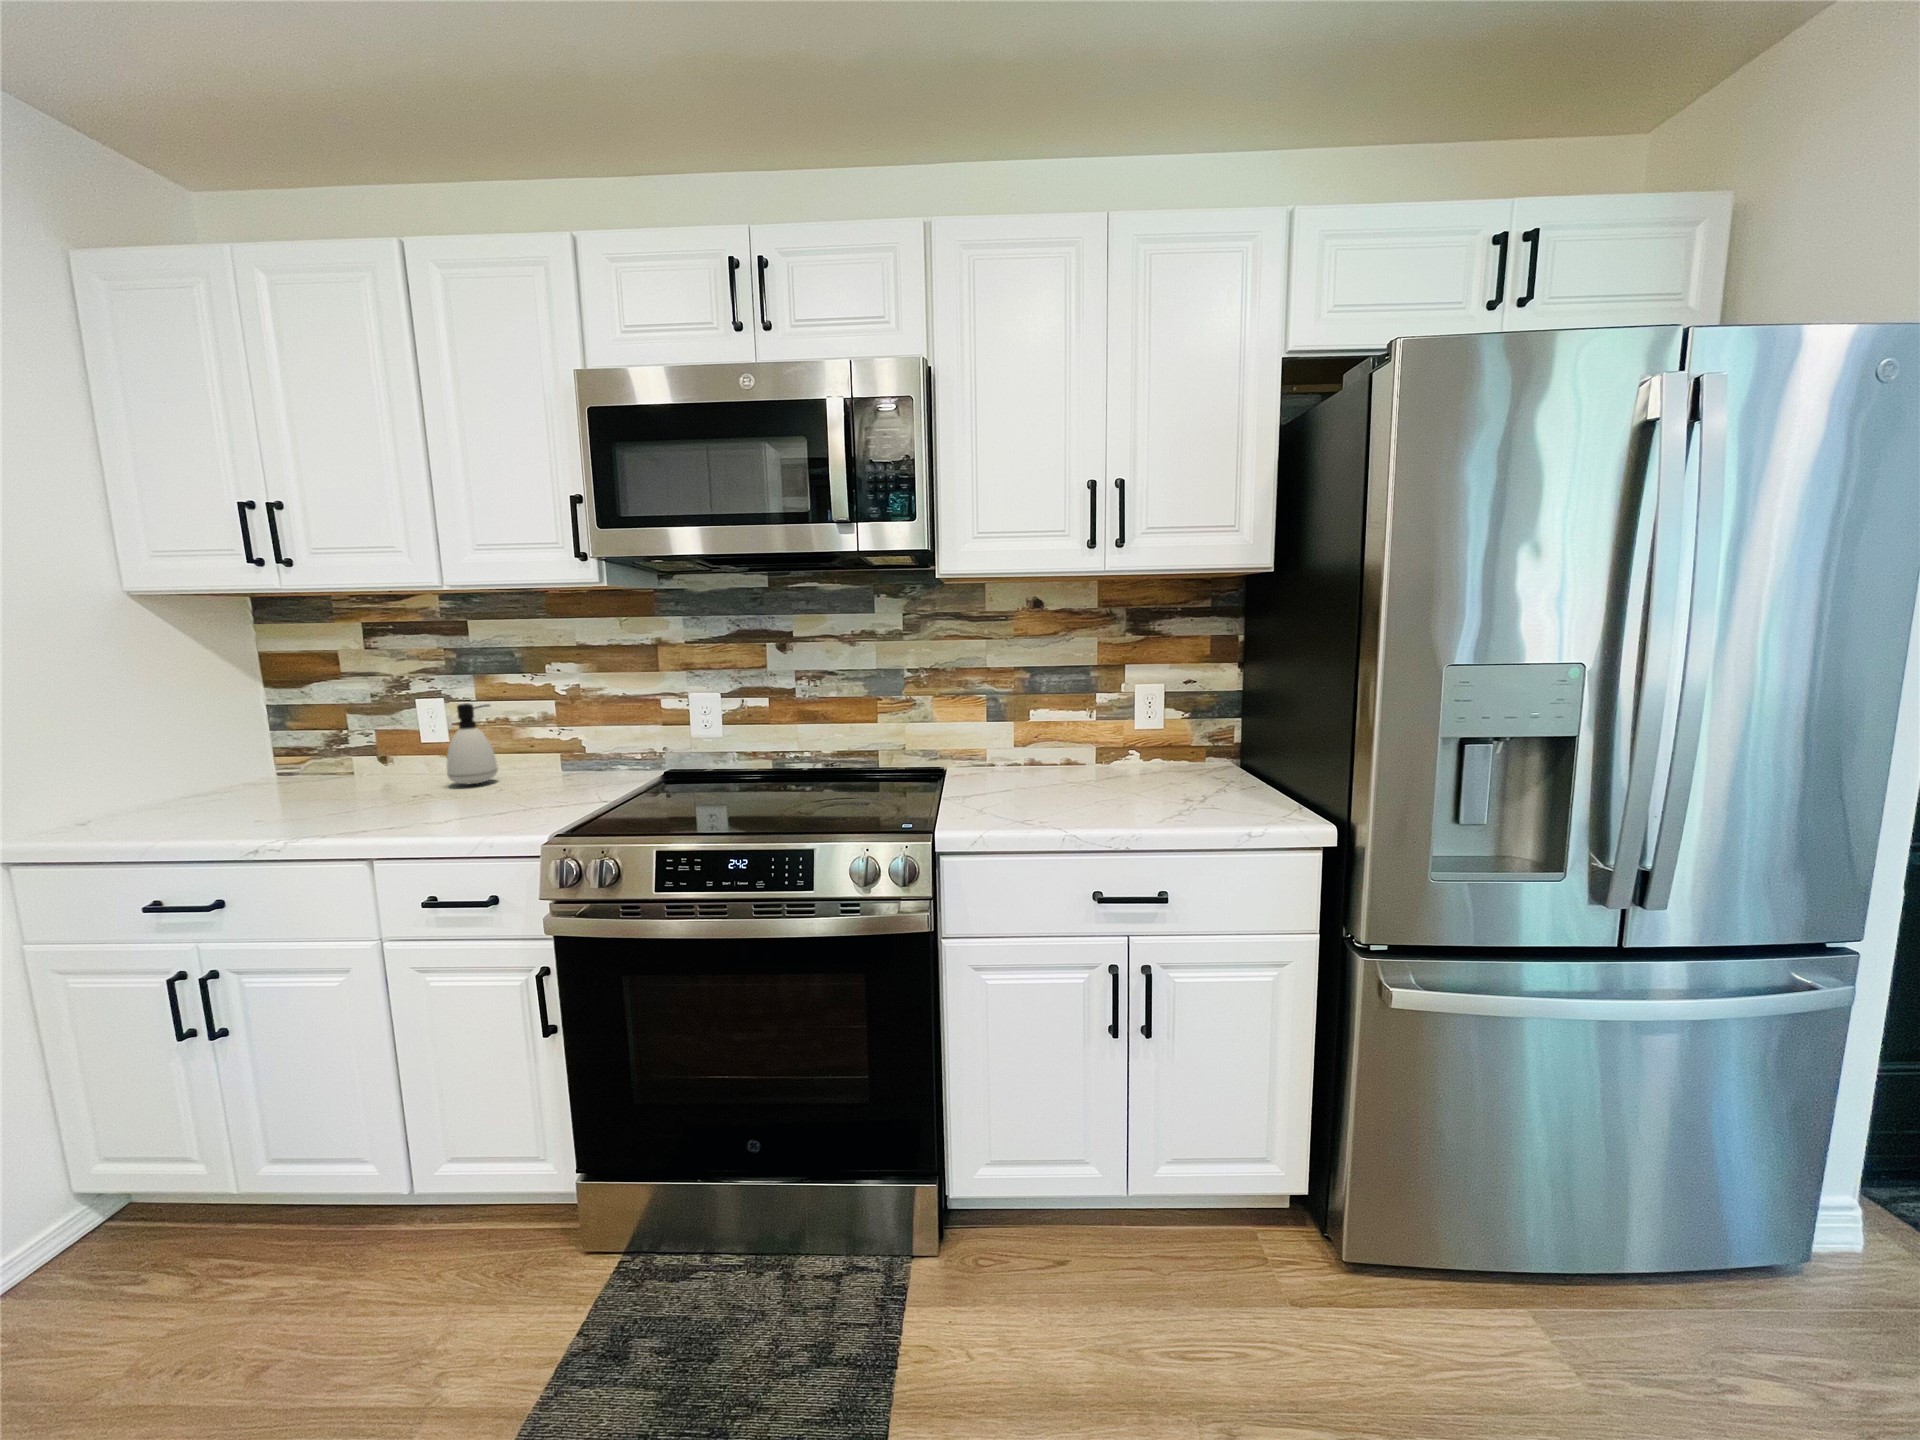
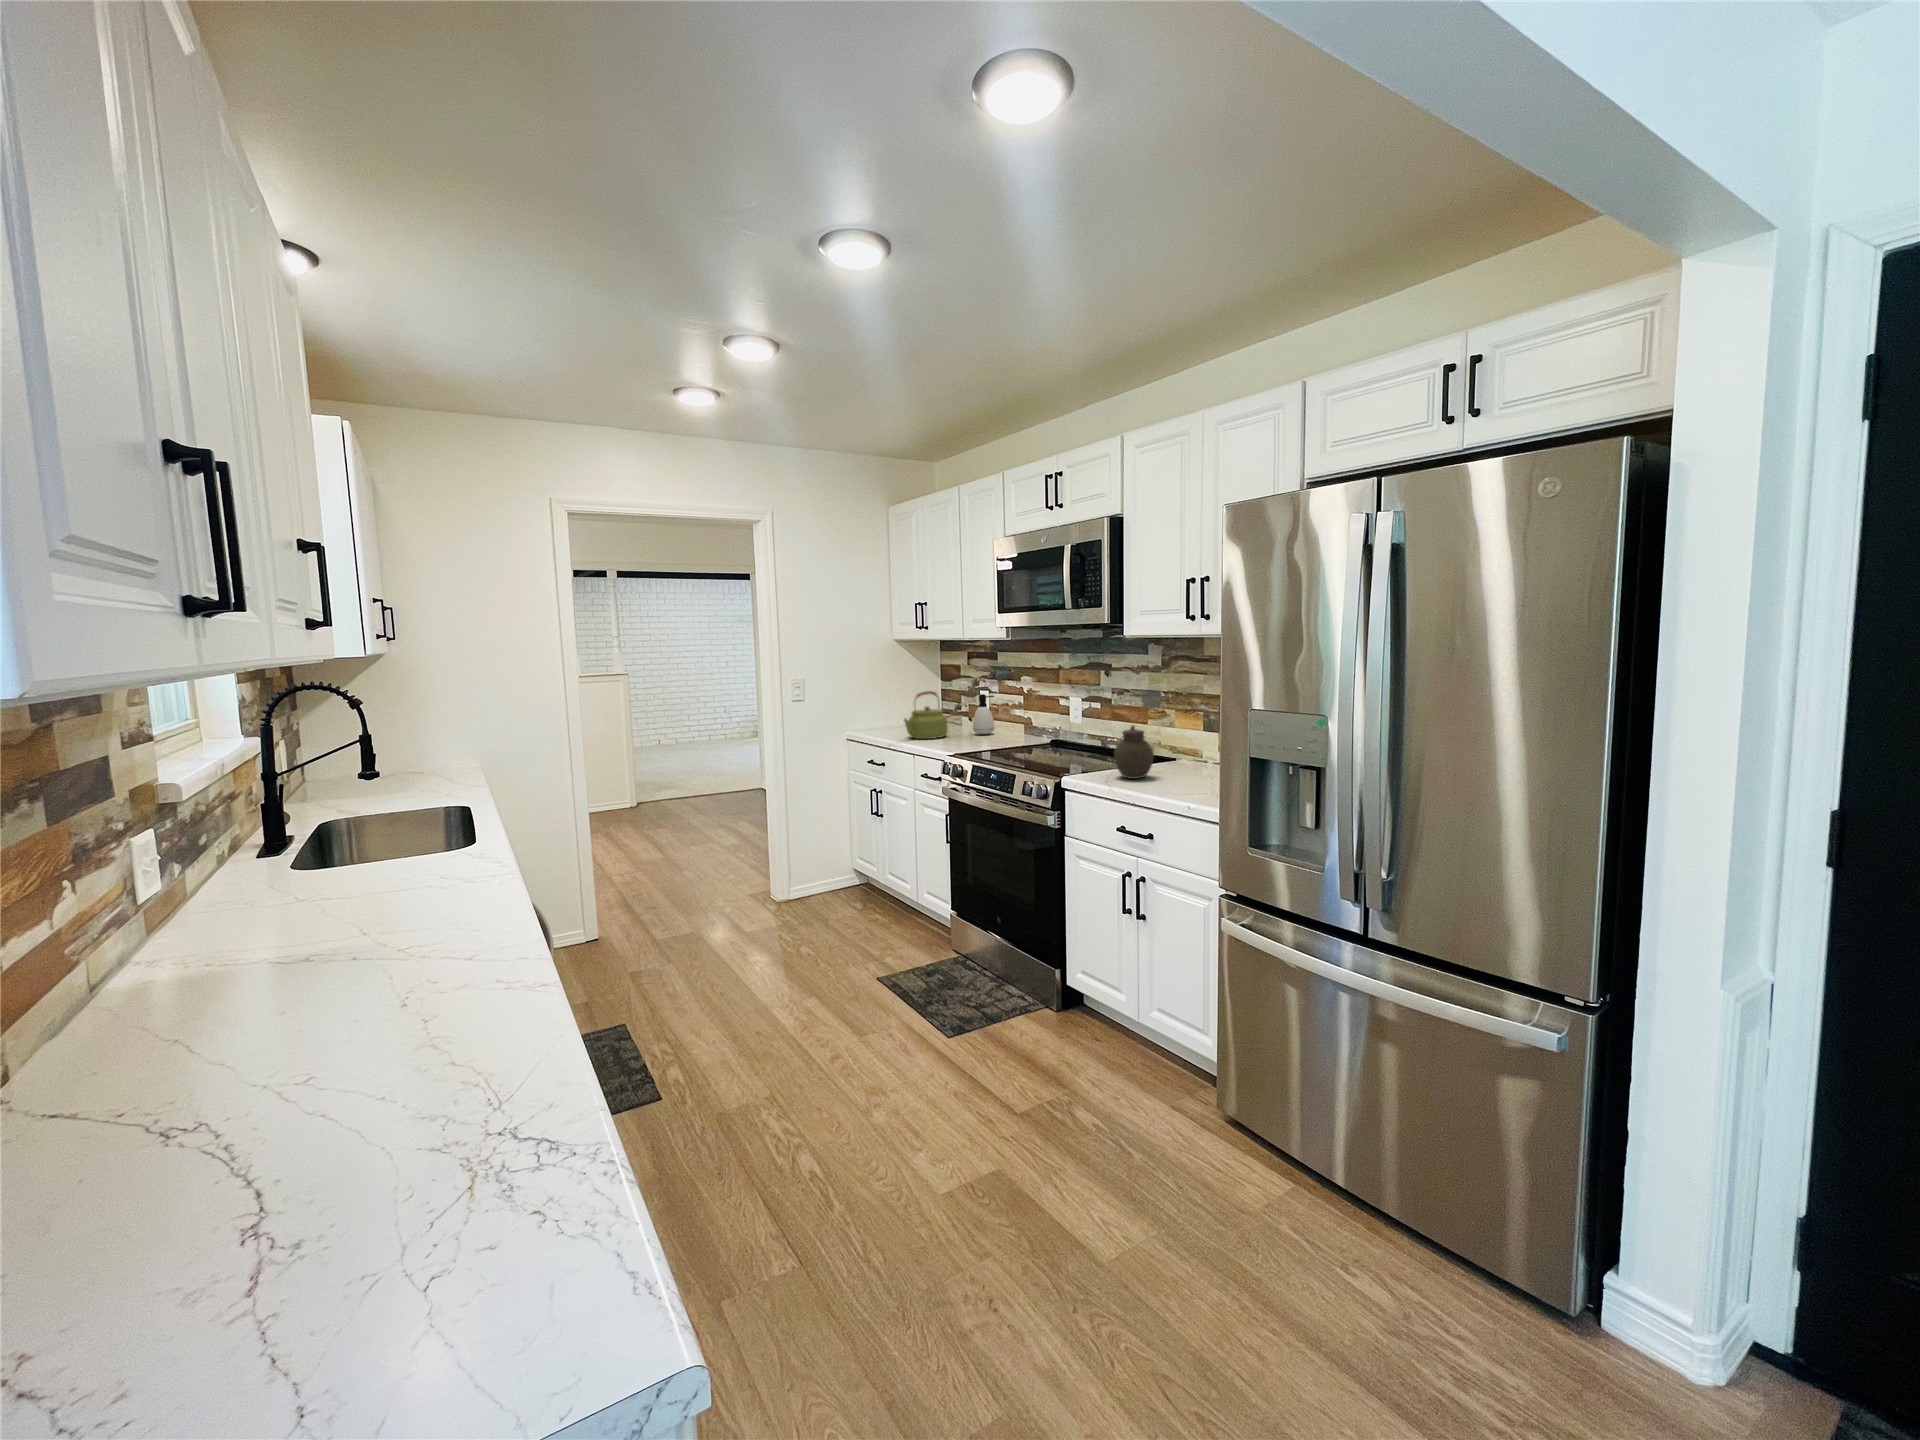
kettle: none [284,705,401,819] -> present [904,691,948,739]
jar: none [990,720,1055,809] -> present [1114,725,1154,779]

